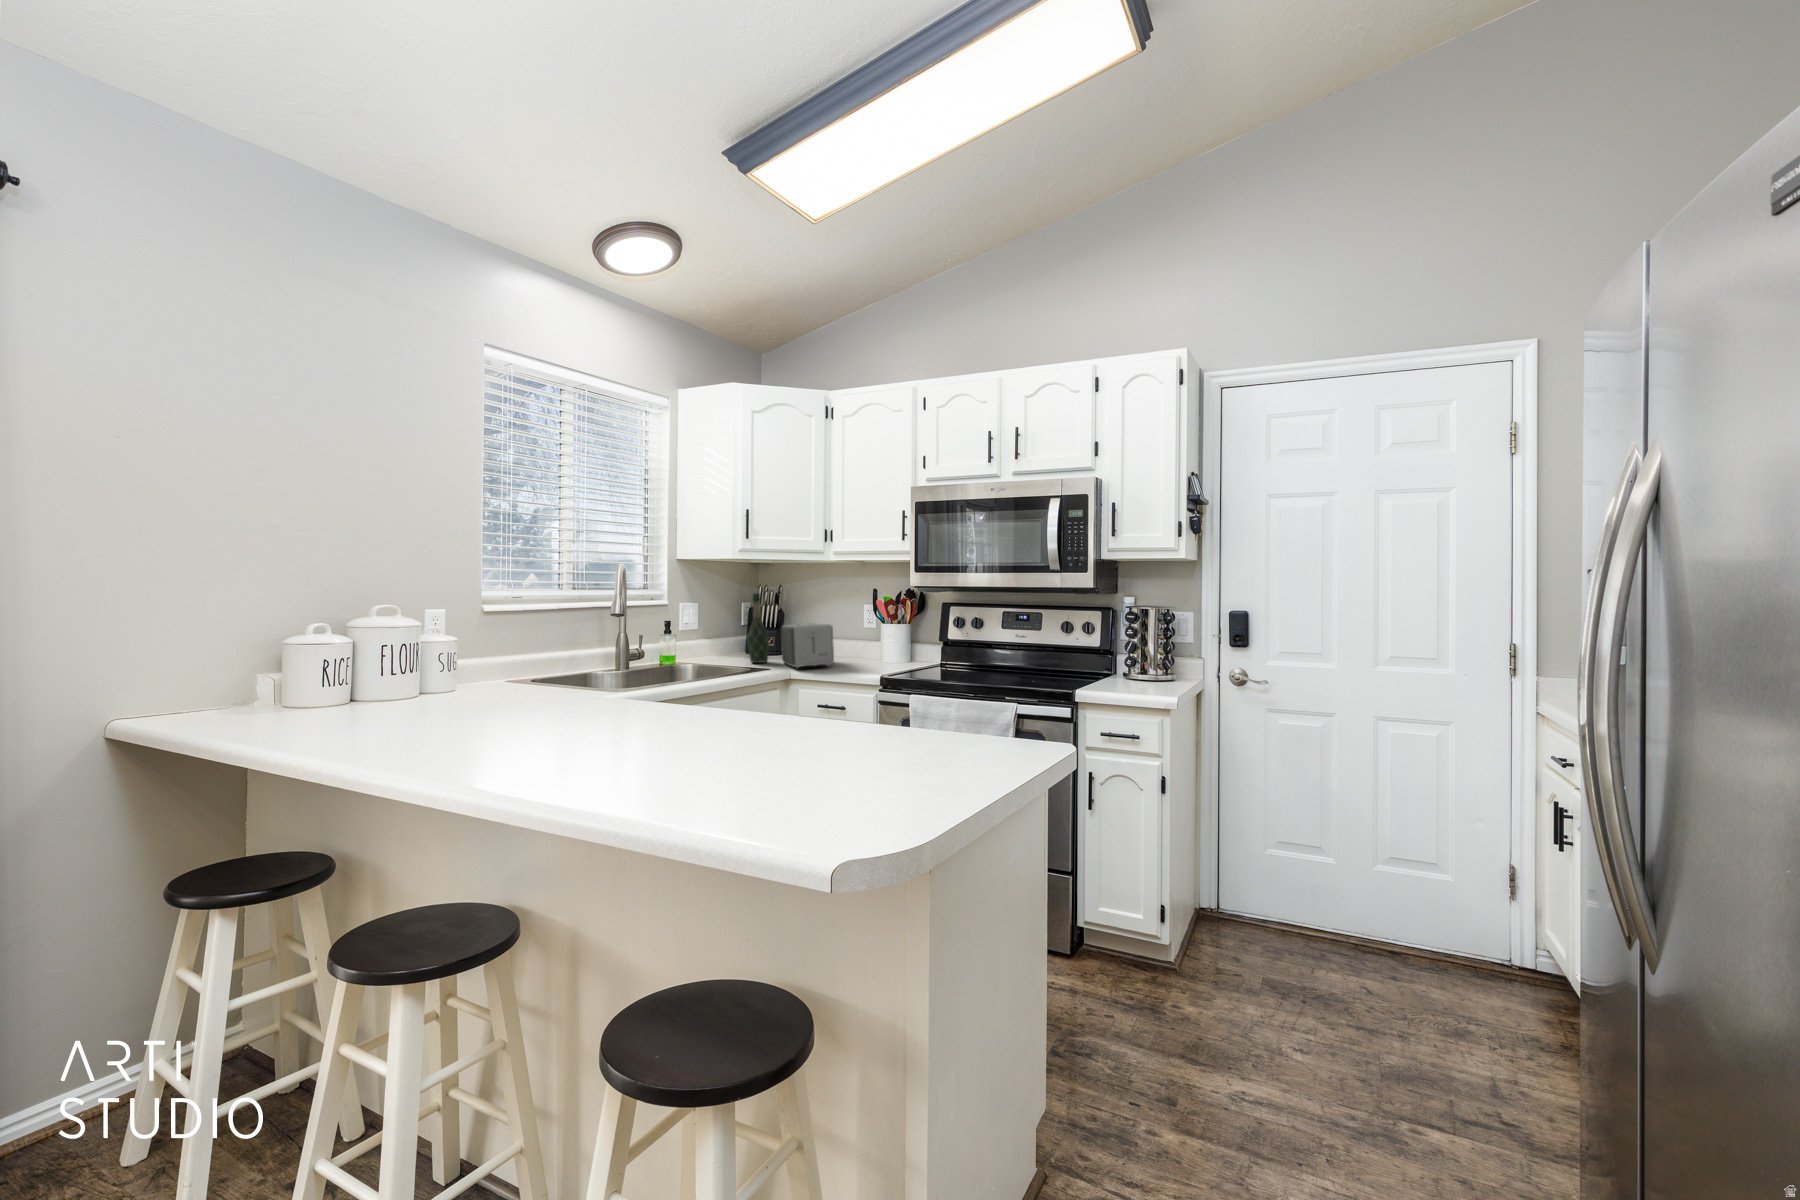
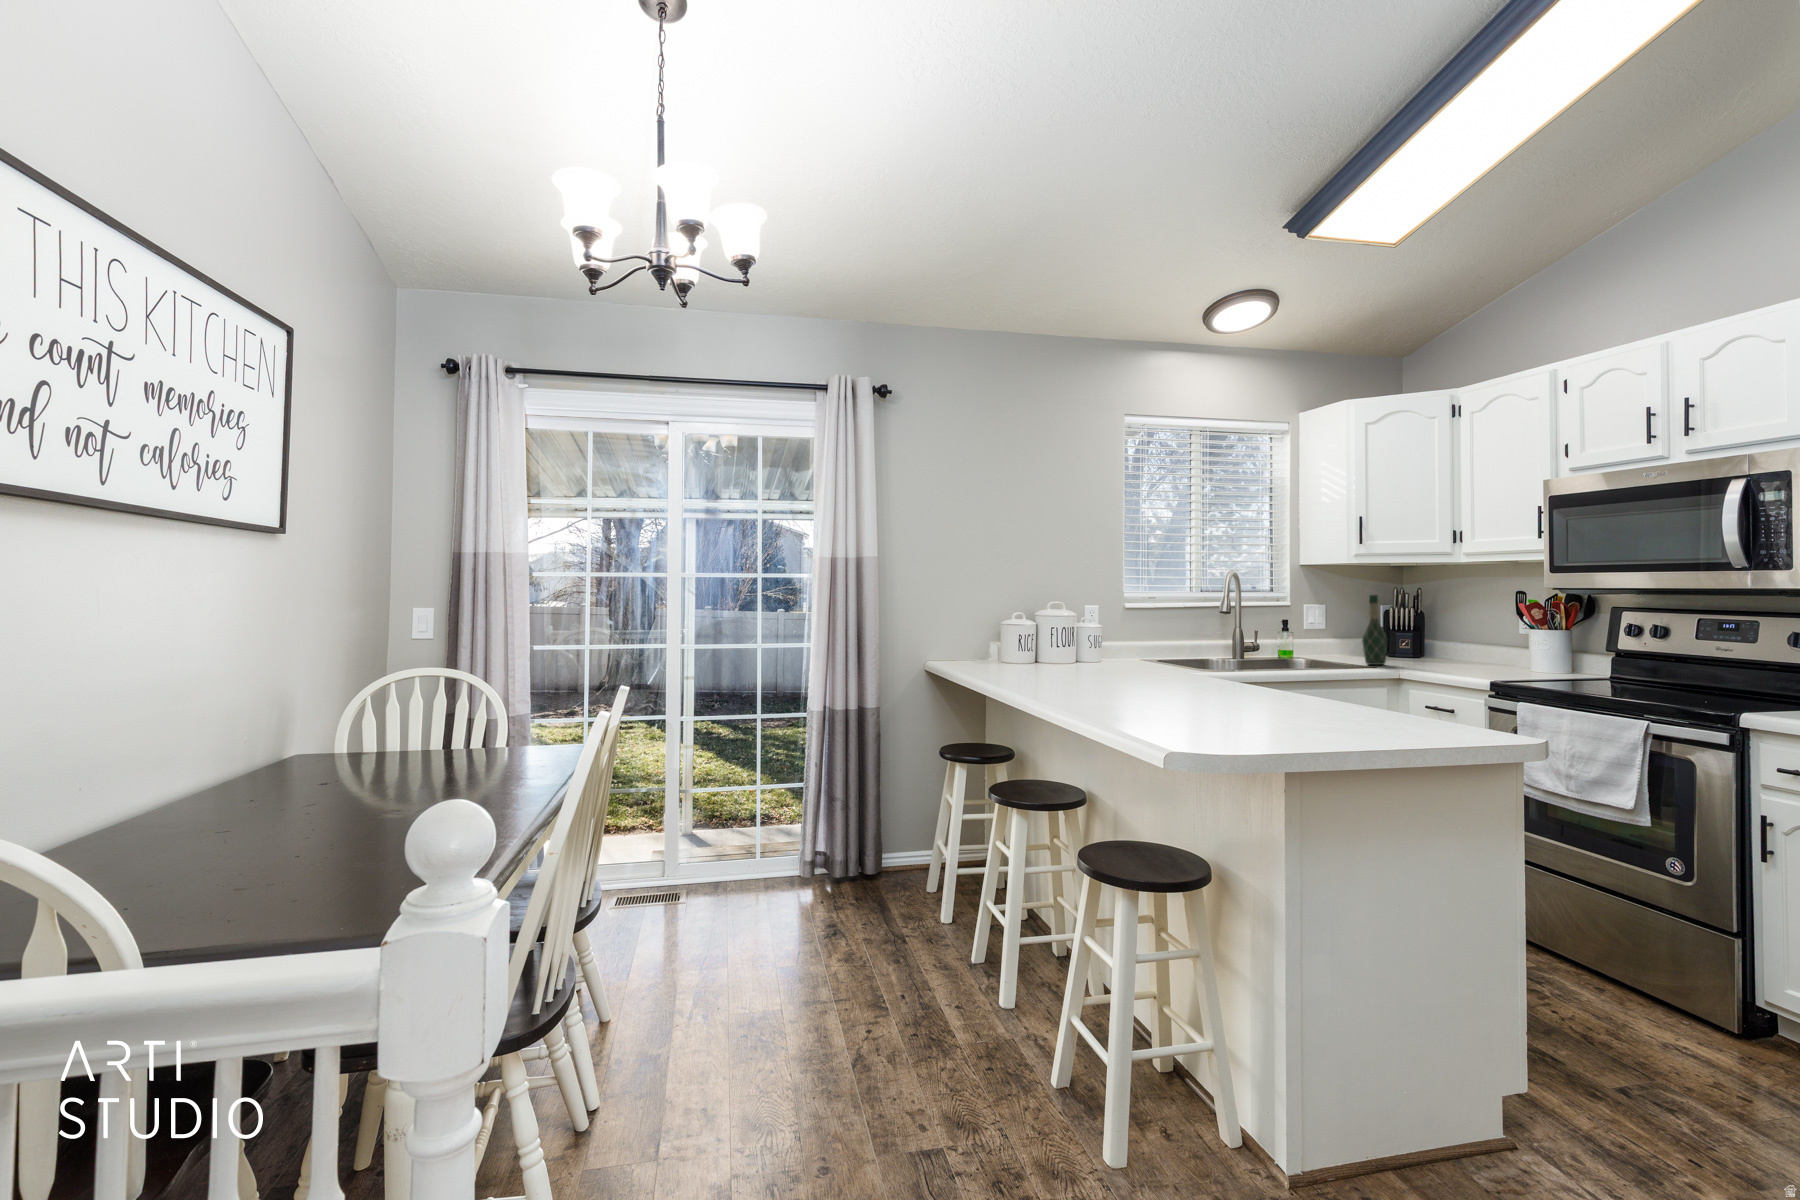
toaster: present [781,623,834,668] -> none [1398,627,1452,671]

